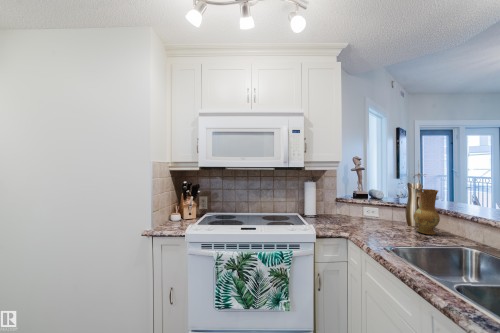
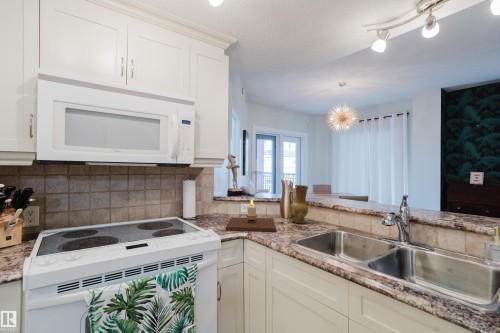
candle: none [329,202,393,237] -> present [226,200,276,232]

